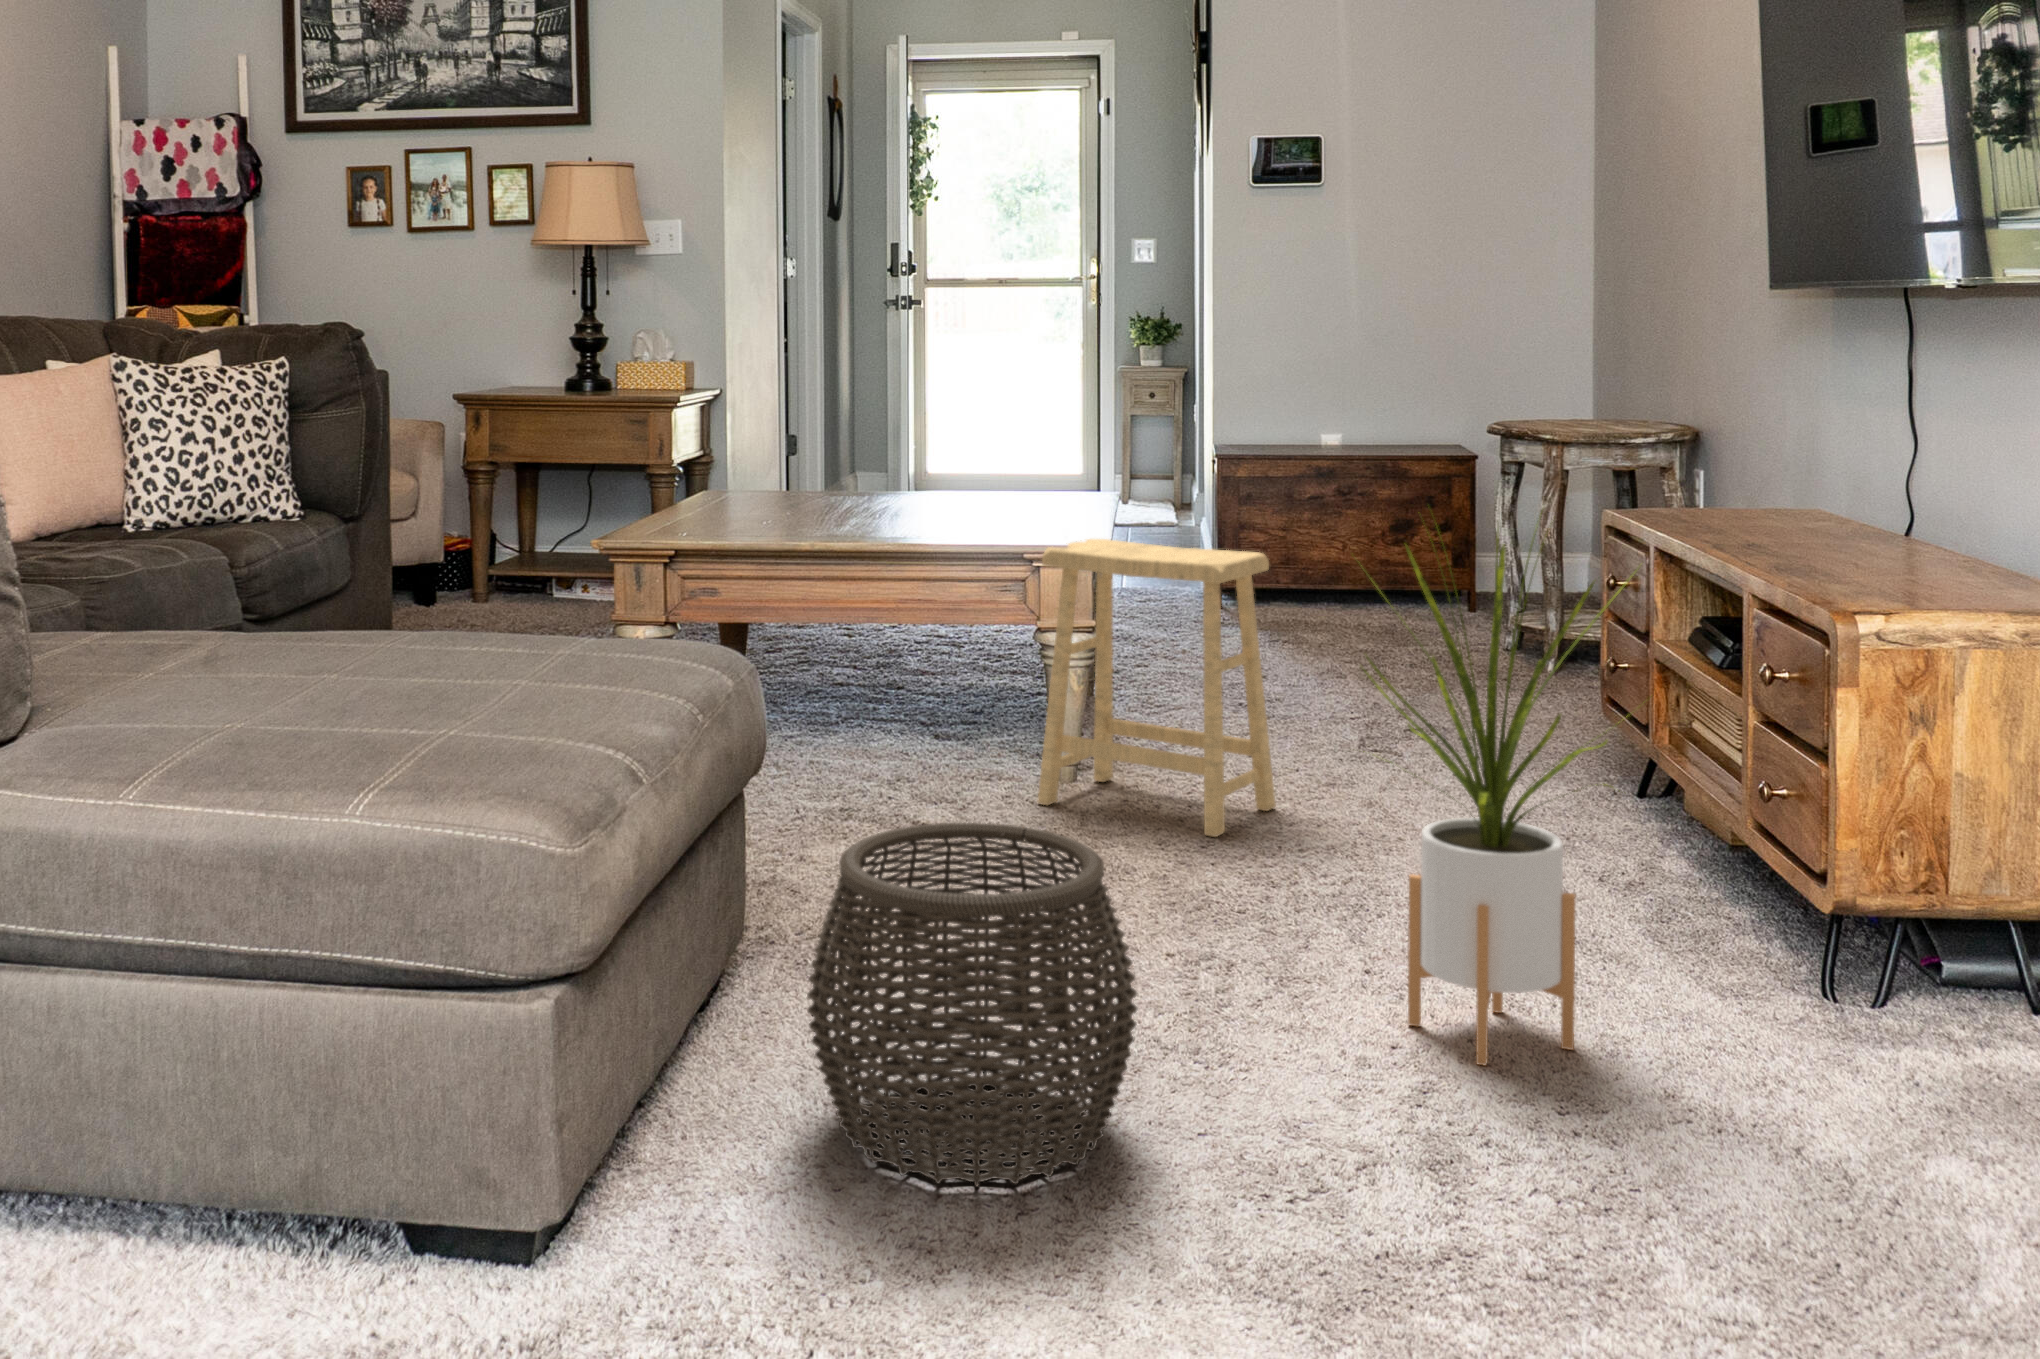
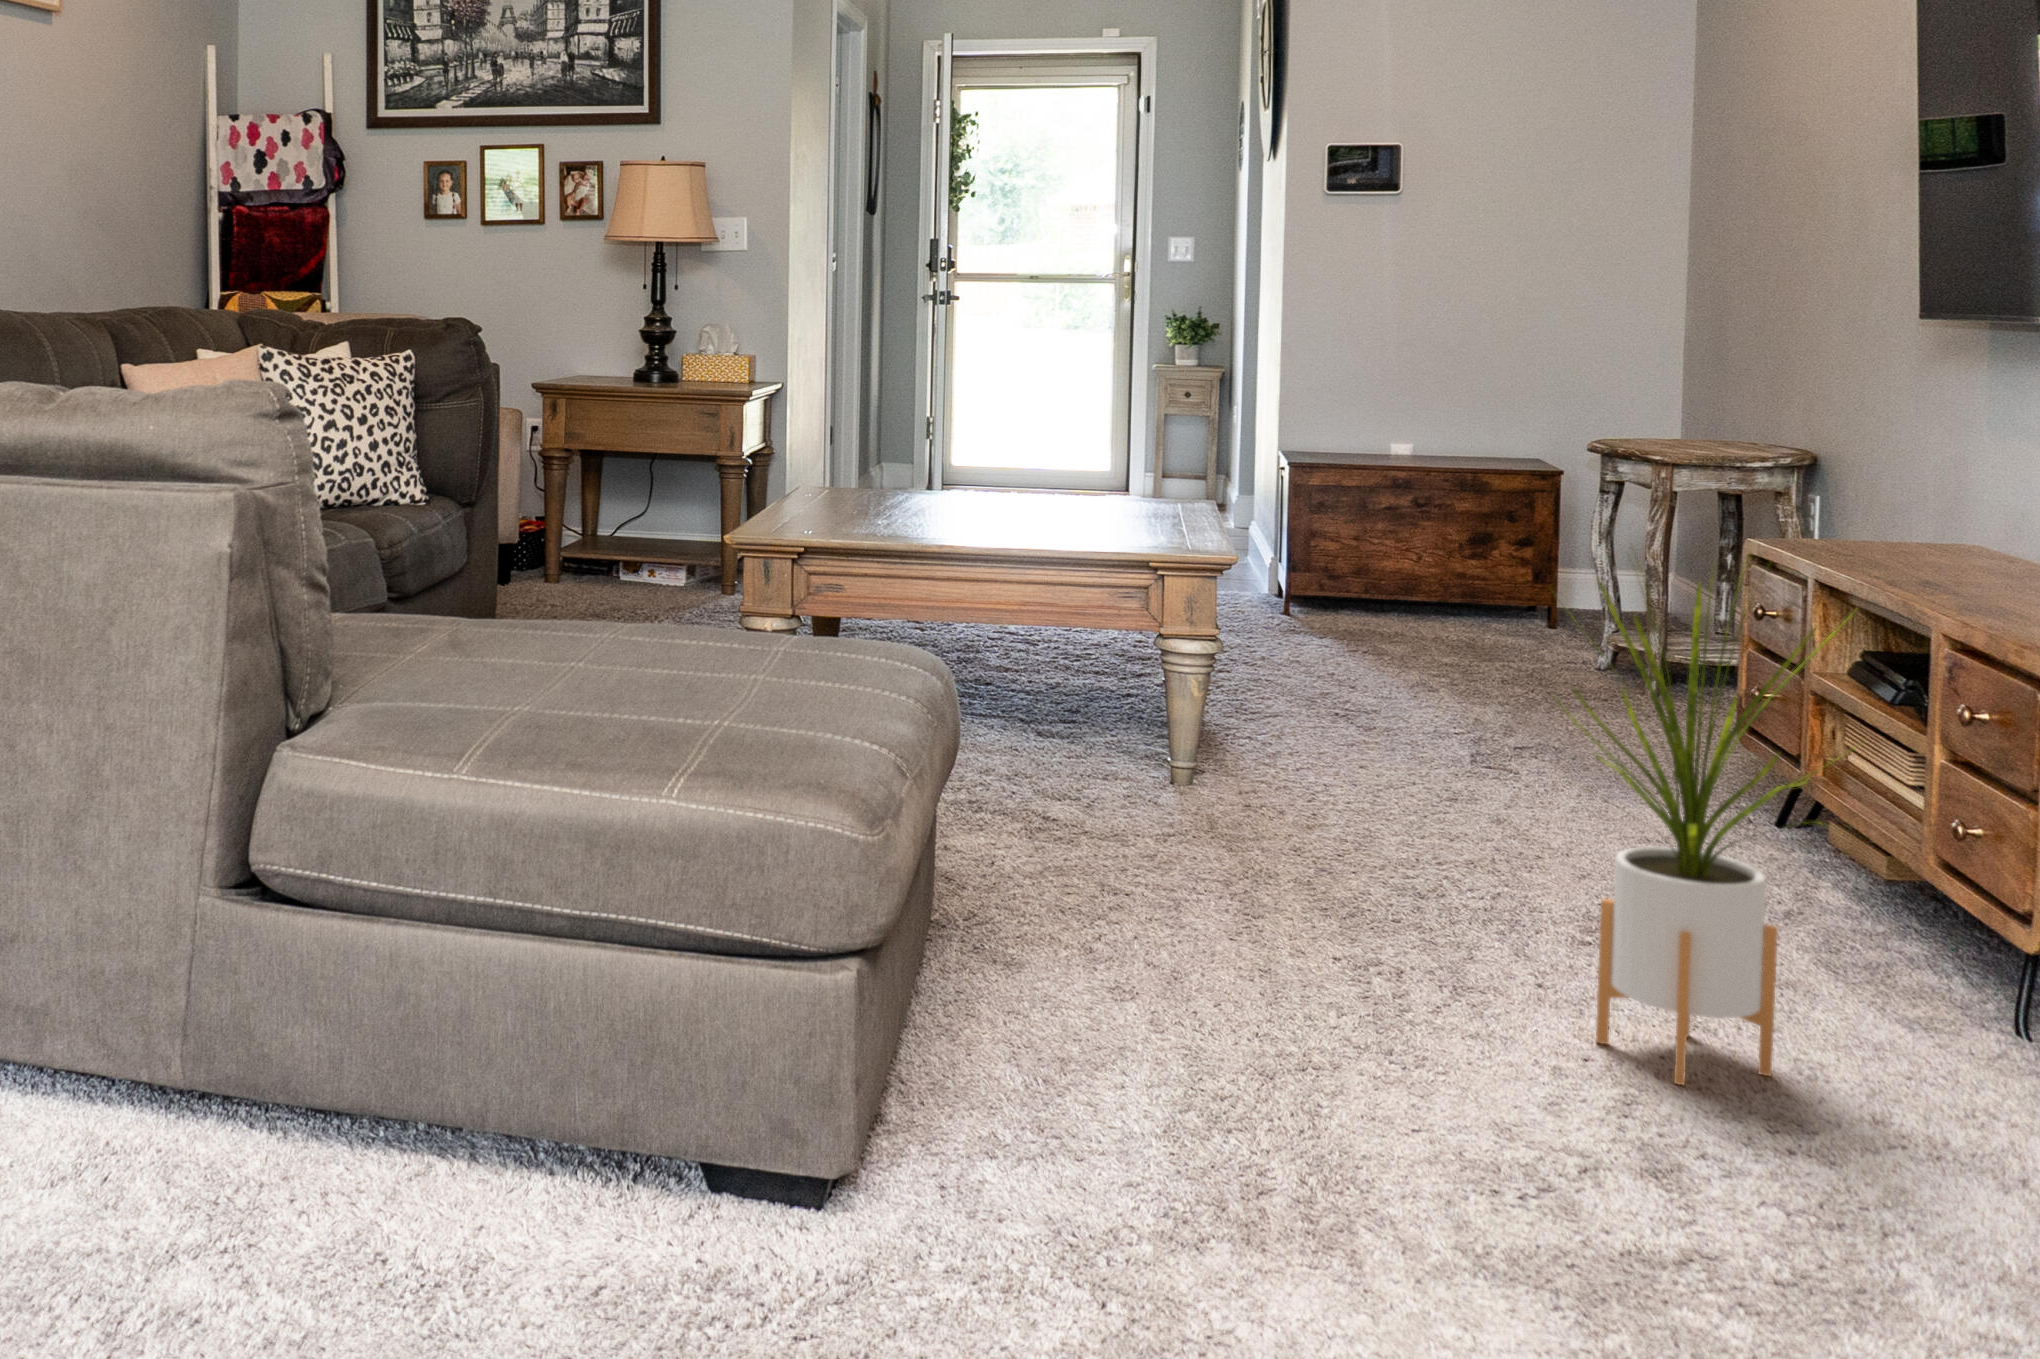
footstool: present [1038,539,1276,837] -> none [1163,553,1408,851]
woven basket: present [807,822,1137,1187] -> none [1040,827,1357,1163]

